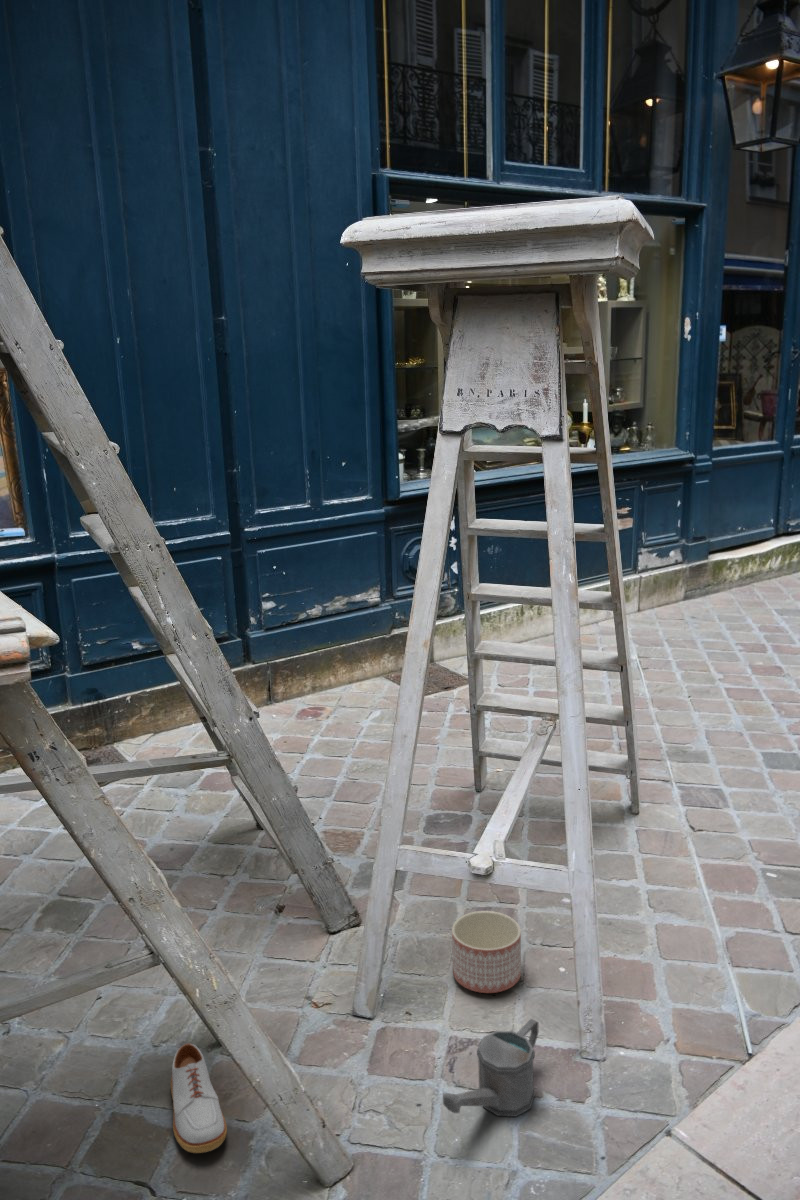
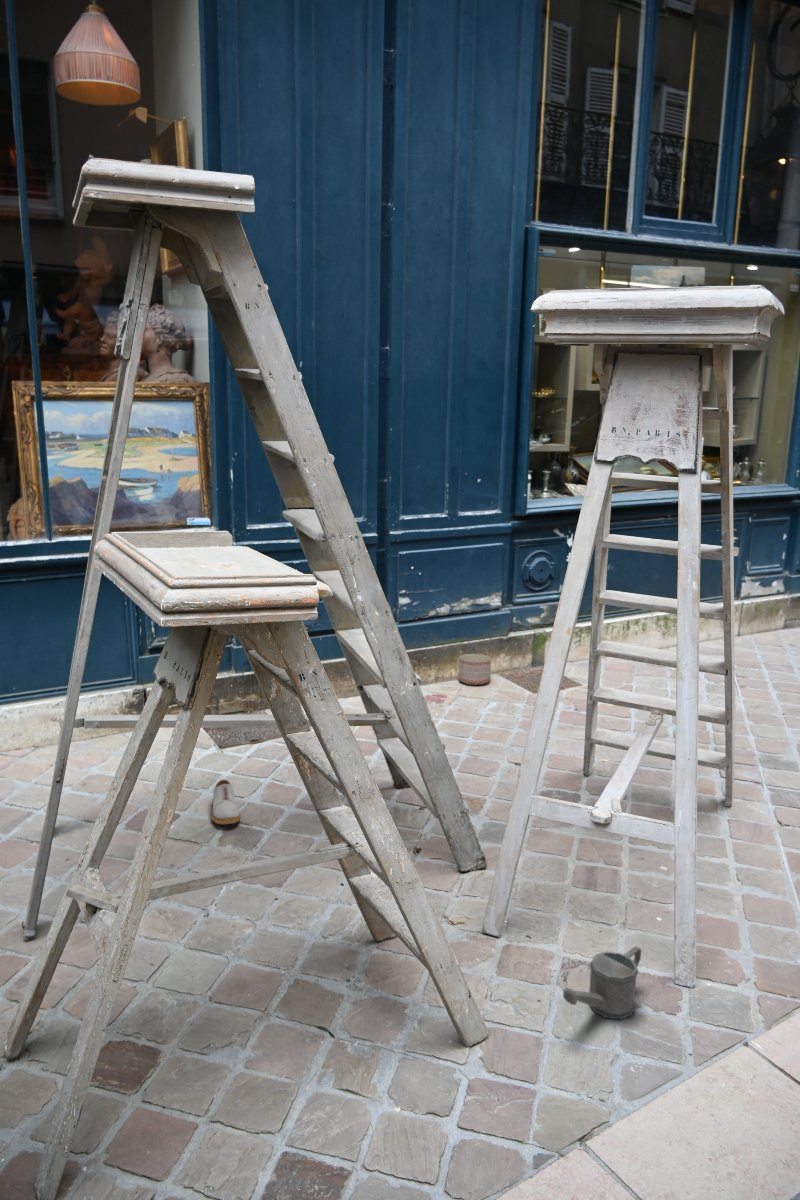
planter: present [452,911,521,993] -> present [458,654,491,685]
shoe: present [171,1043,227,1153] -> present [211,780,241,824]

